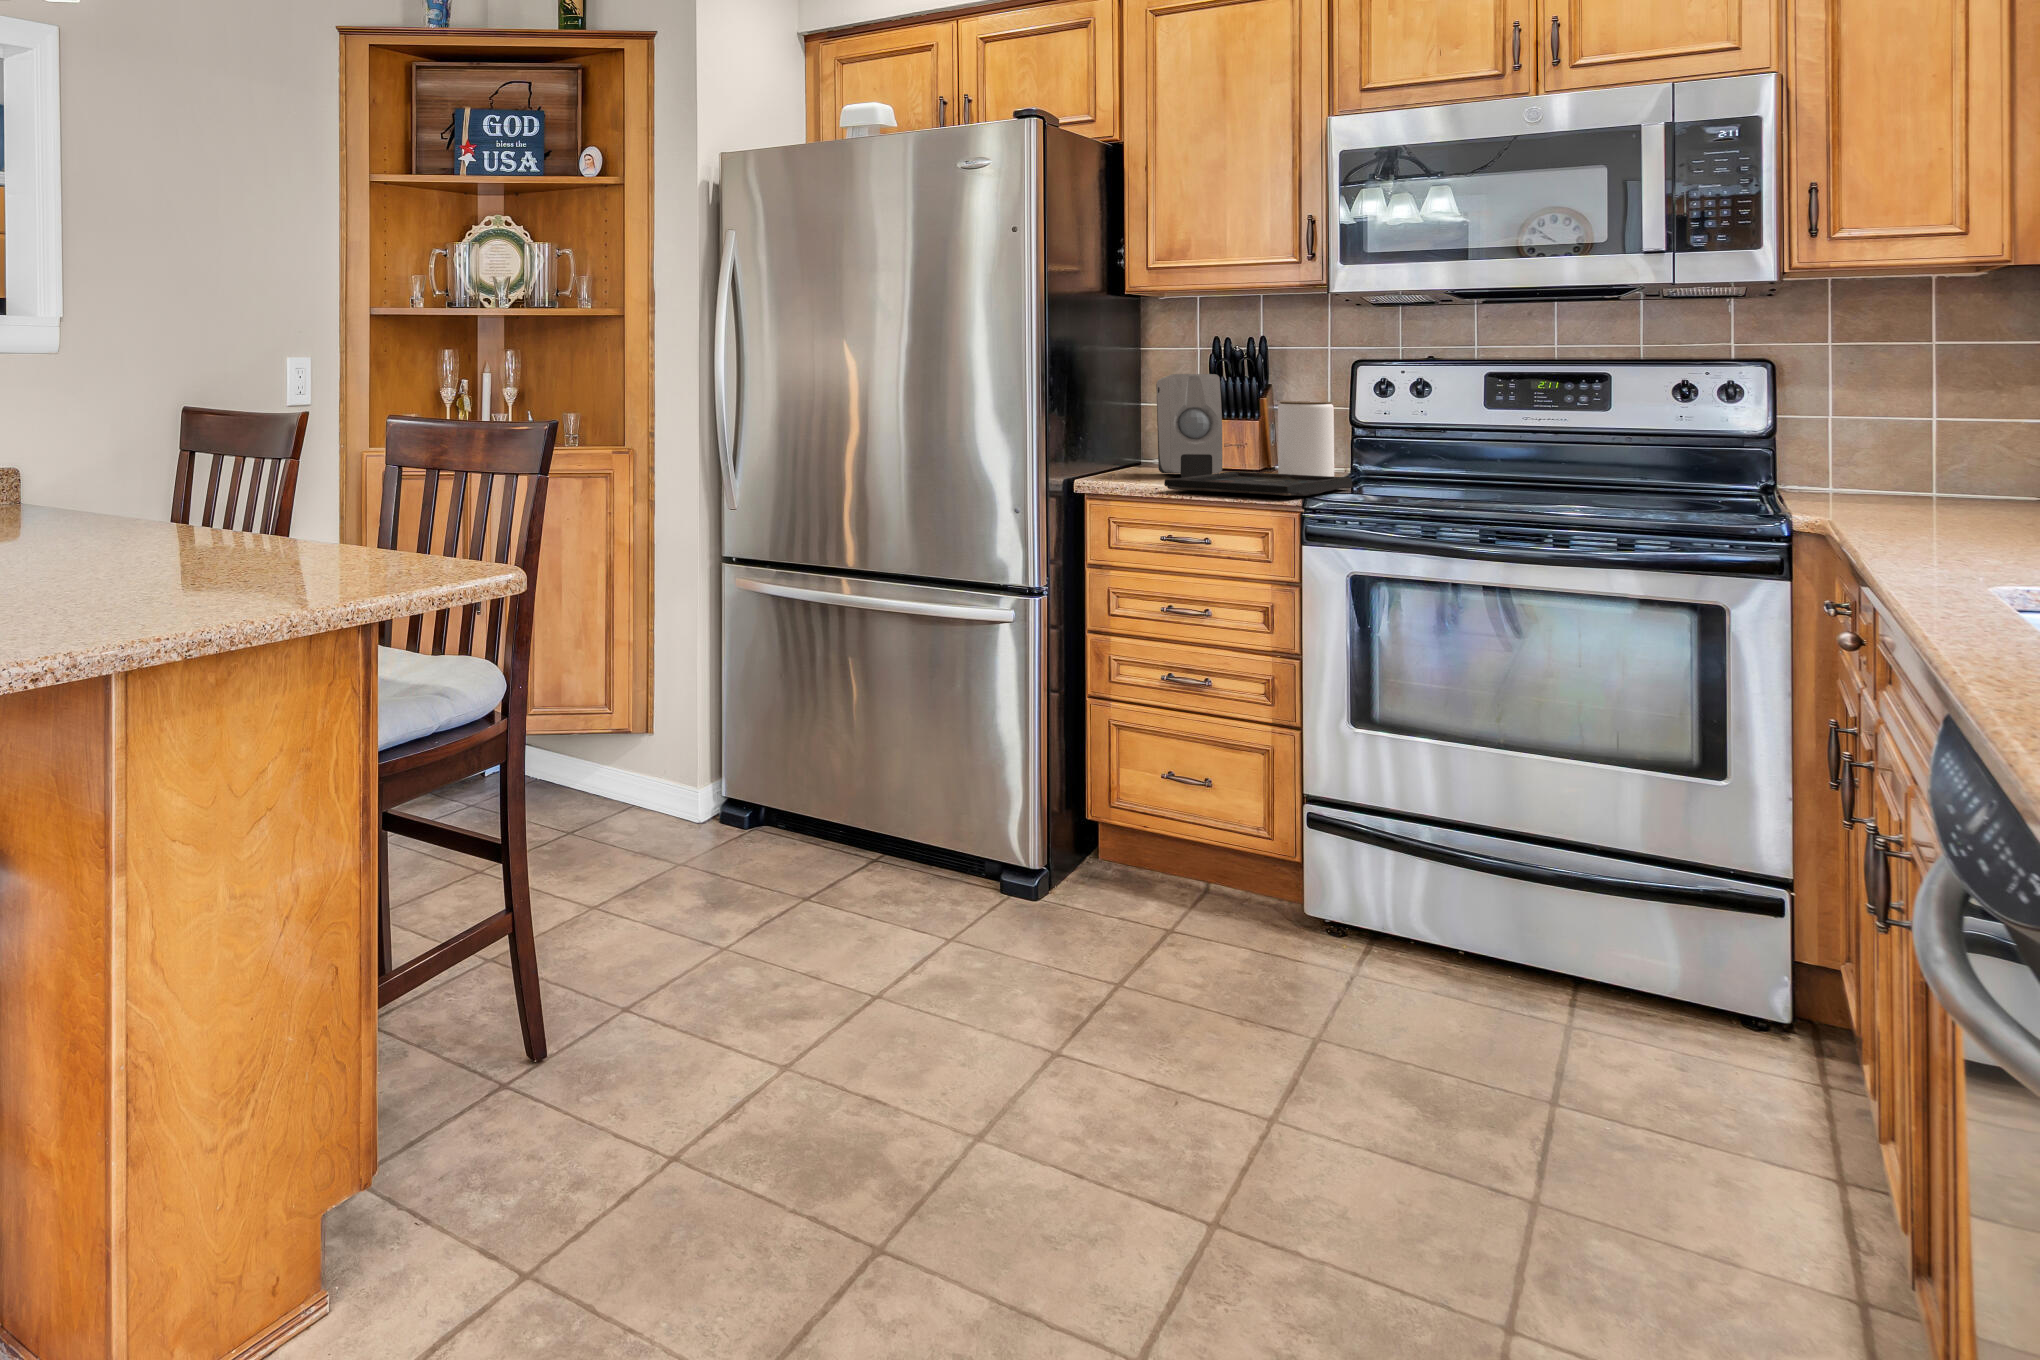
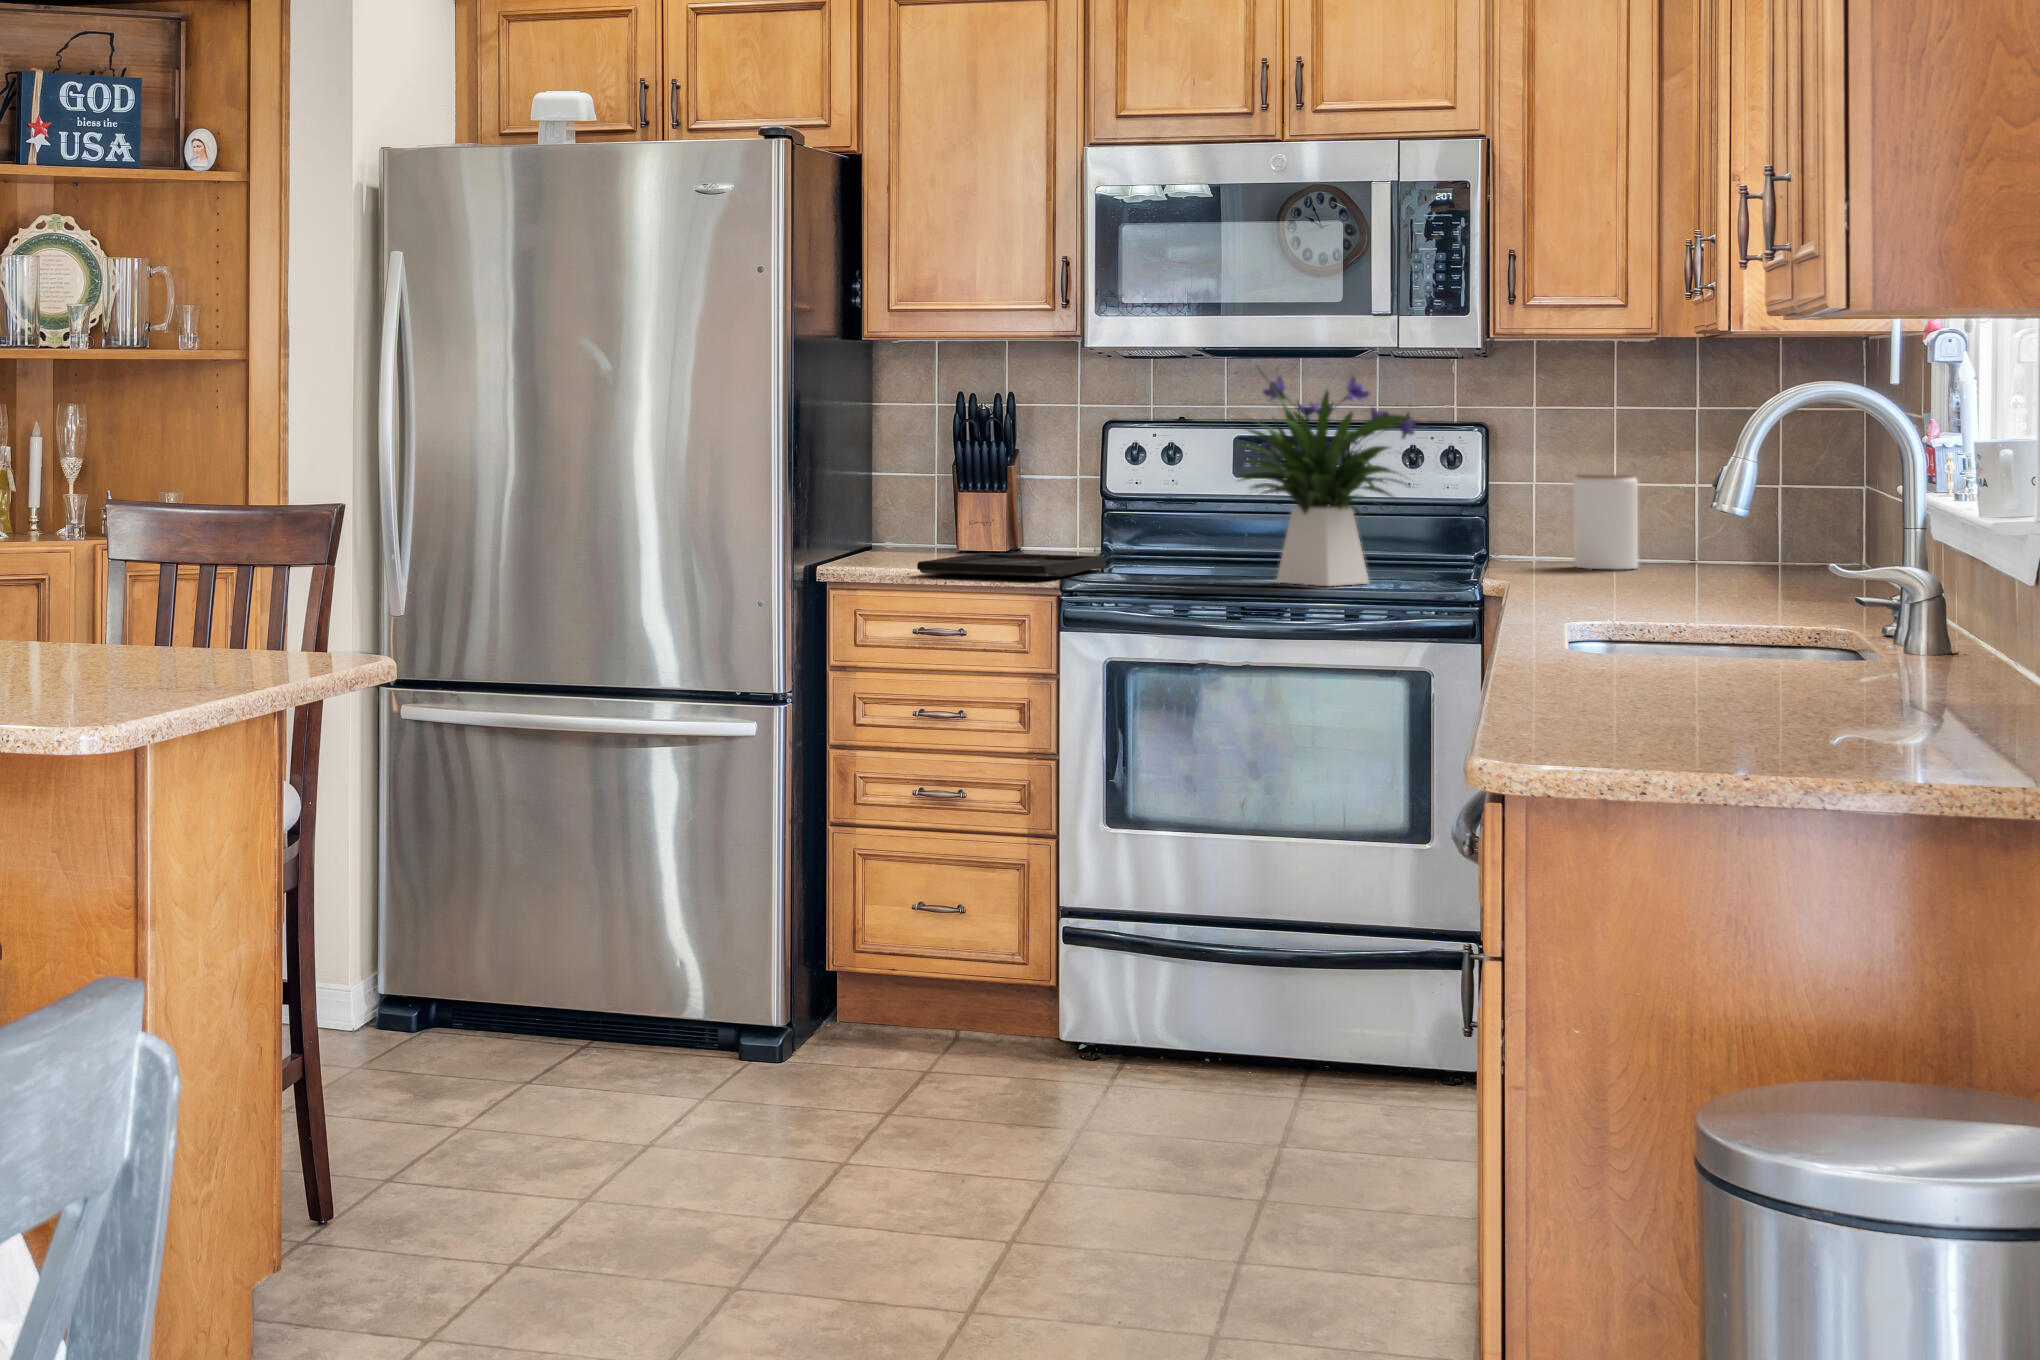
flower arrangement: none [1448,300,1712,514] -> present [1202,377,1416,586]
soap dispenser: present [1156,374,1222,477] -> none [896,439,970,562]
jar: present [1278,401,1334,477] -> present [1573,474,1638,569]

